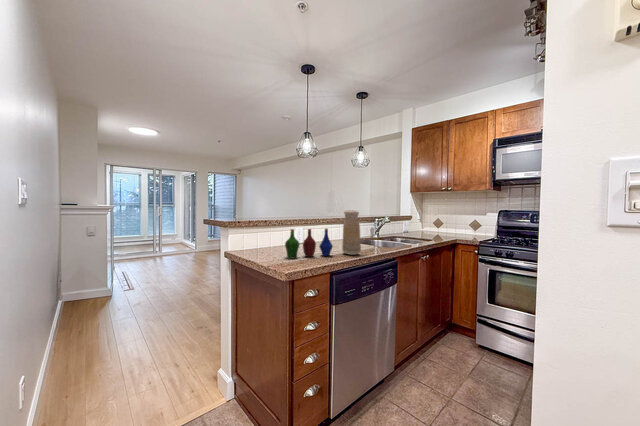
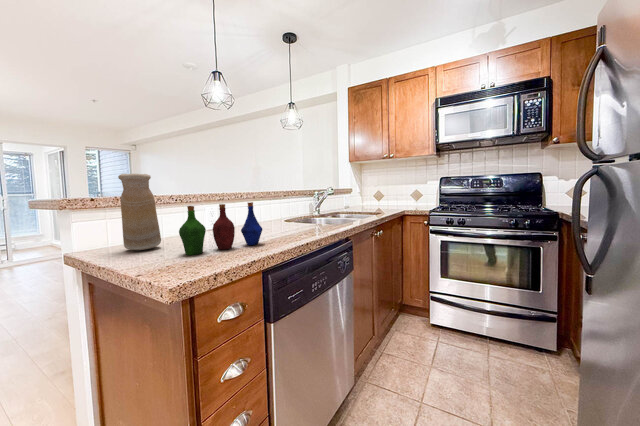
vase: present [342,210,361,255] -> present [118,174,161,250]

